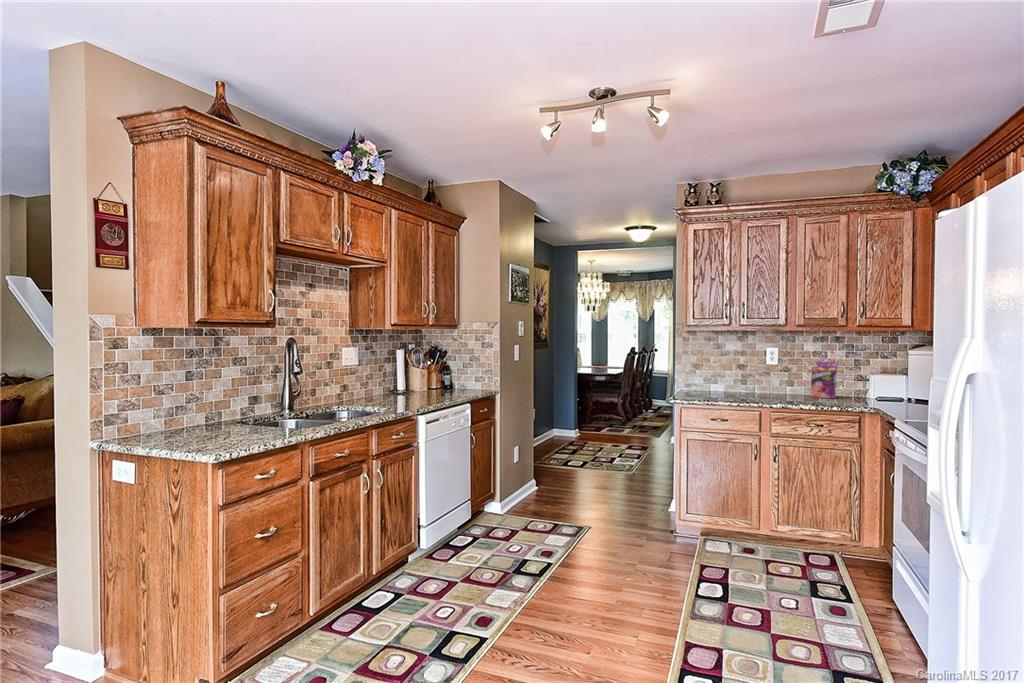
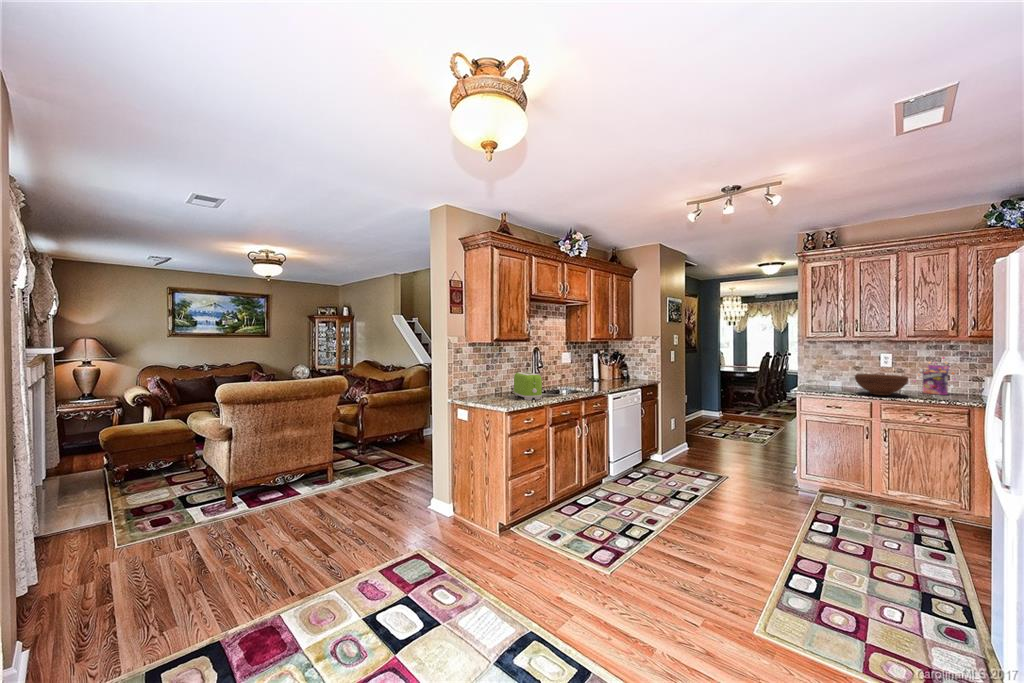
fruit bowl: none [741,374,799,402] -> present [855,374,908,395]
toaster: none [244,382,295,433] -> present [514,372,542,400]

